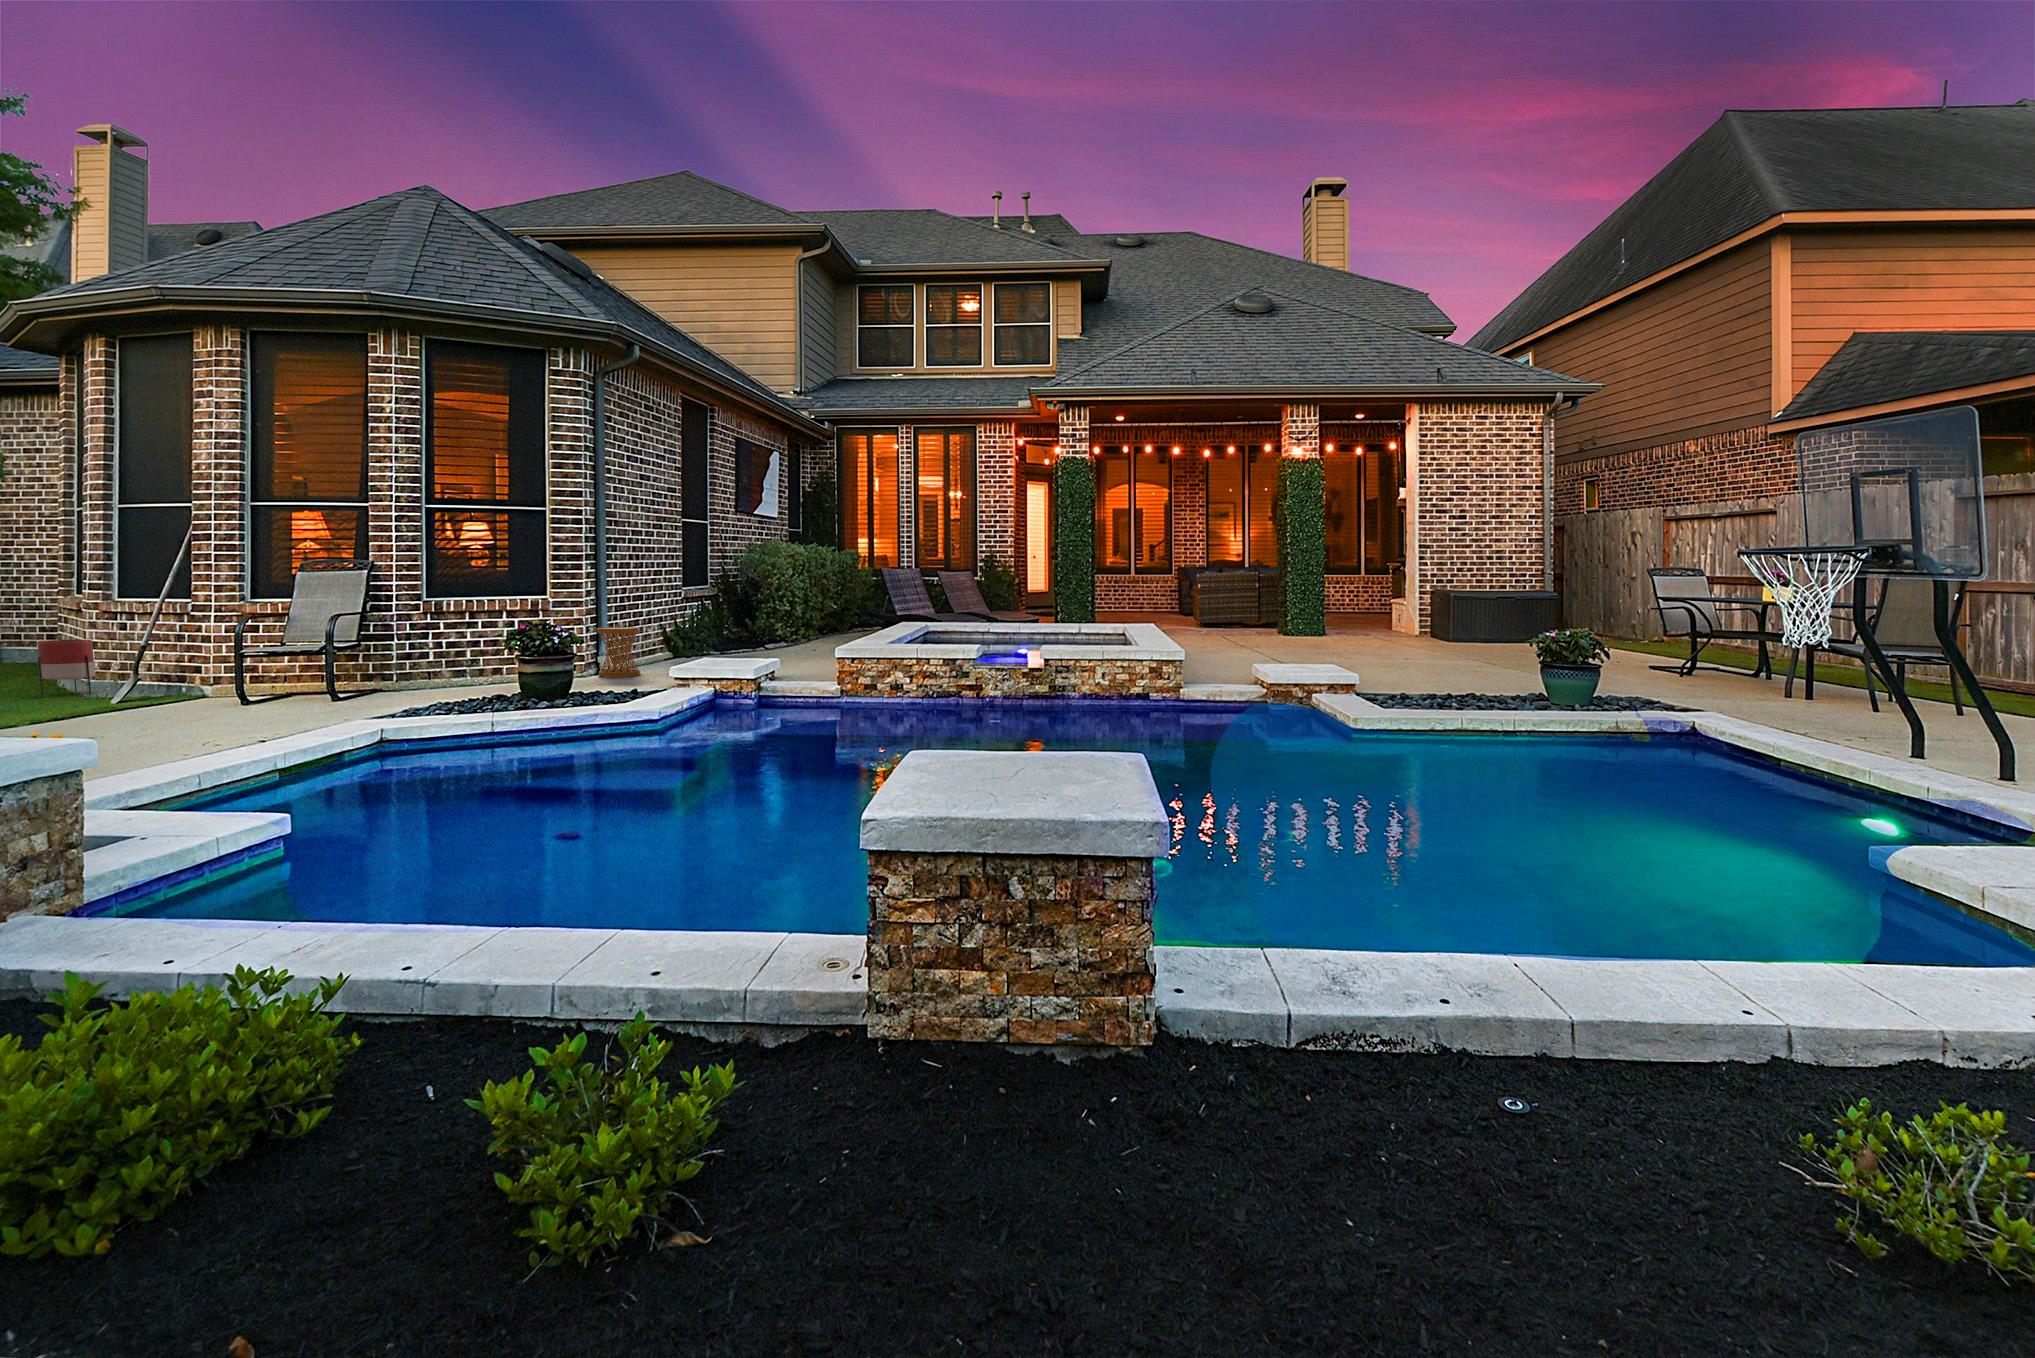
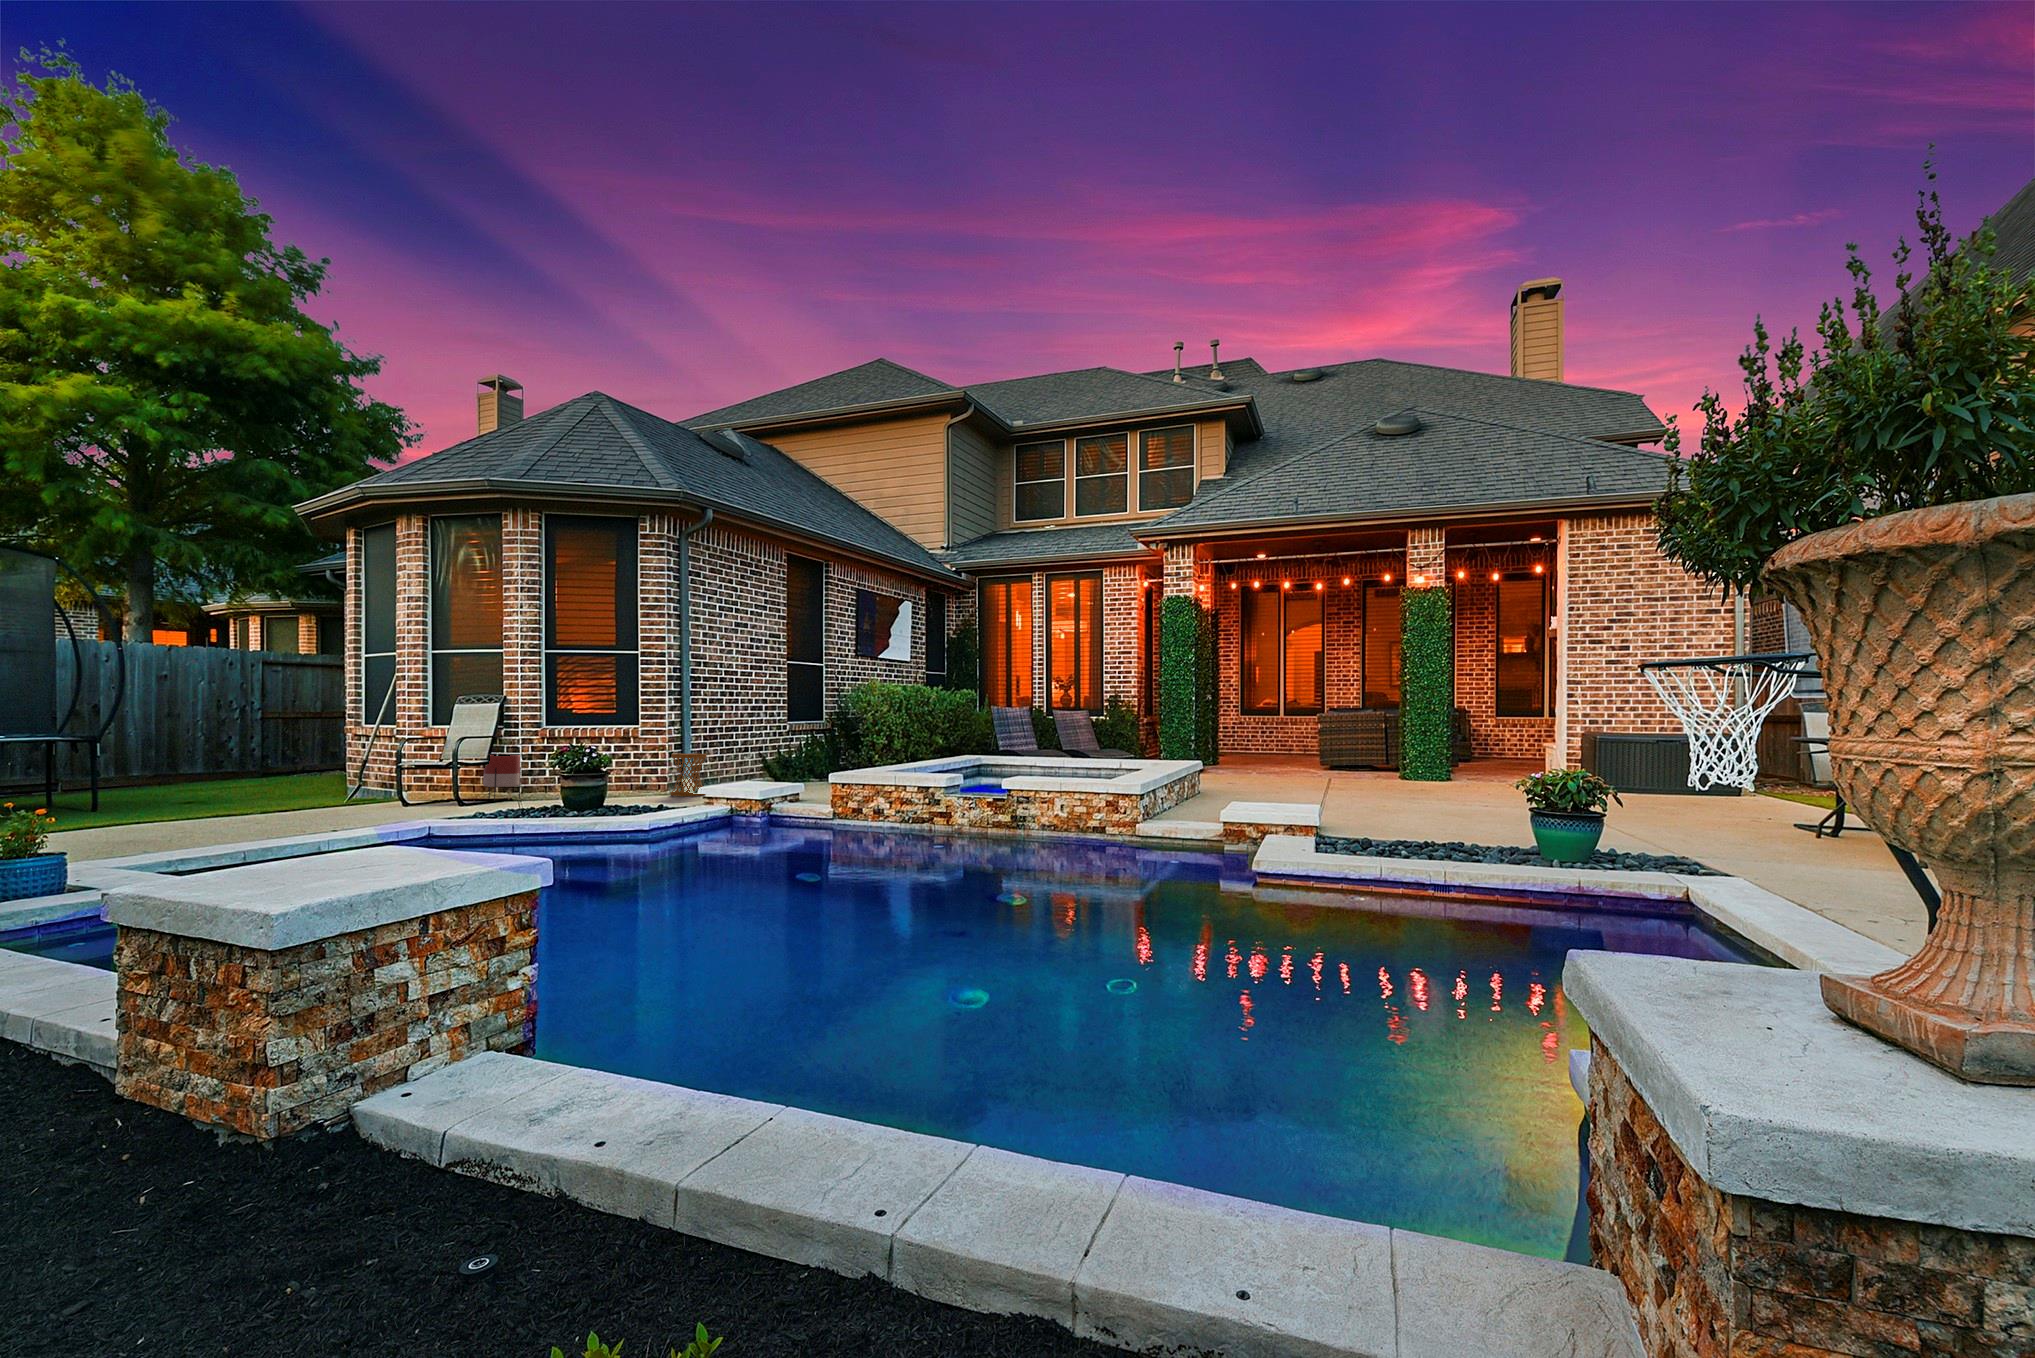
planter: present [37,640,95,696] -> present [483,755,521,800]

